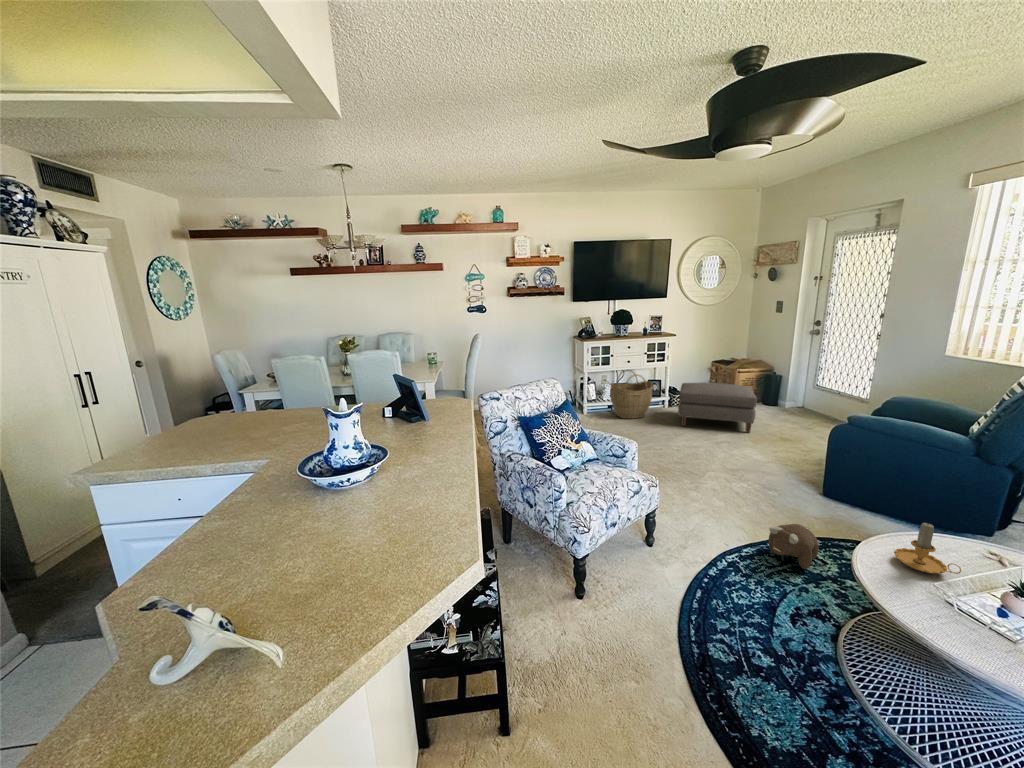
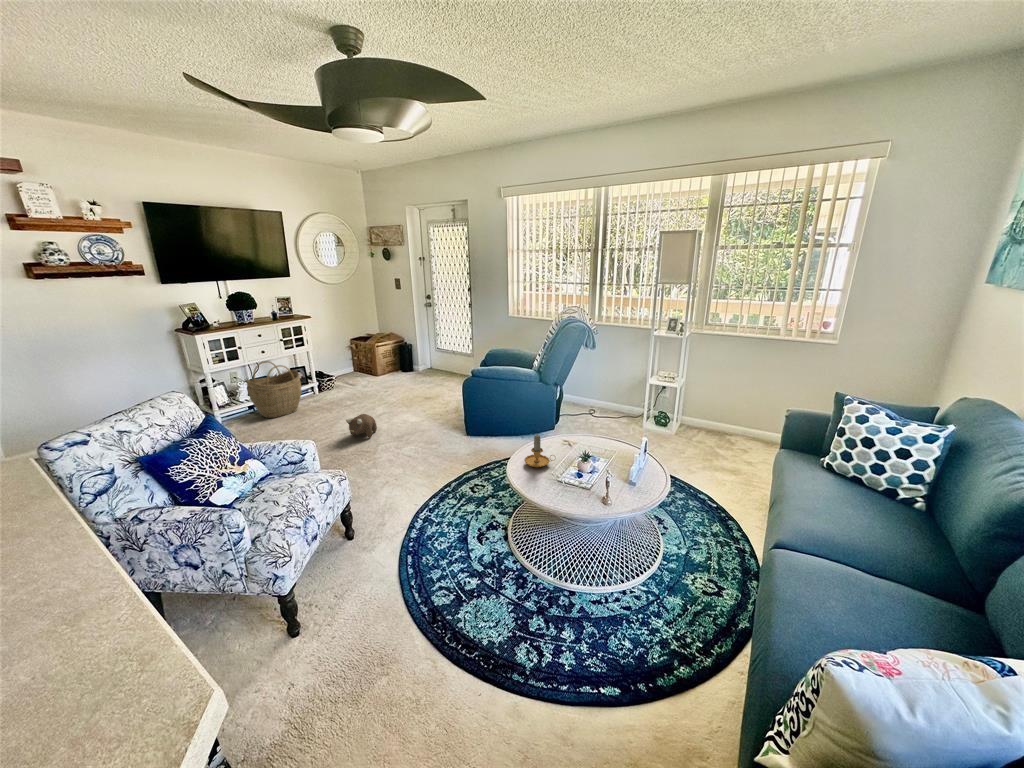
ottoman: present [678,382,757,433] -> none [330,360,403,410]
plush toy: present [768,524,819,569] -> present [346,414,377,438]

